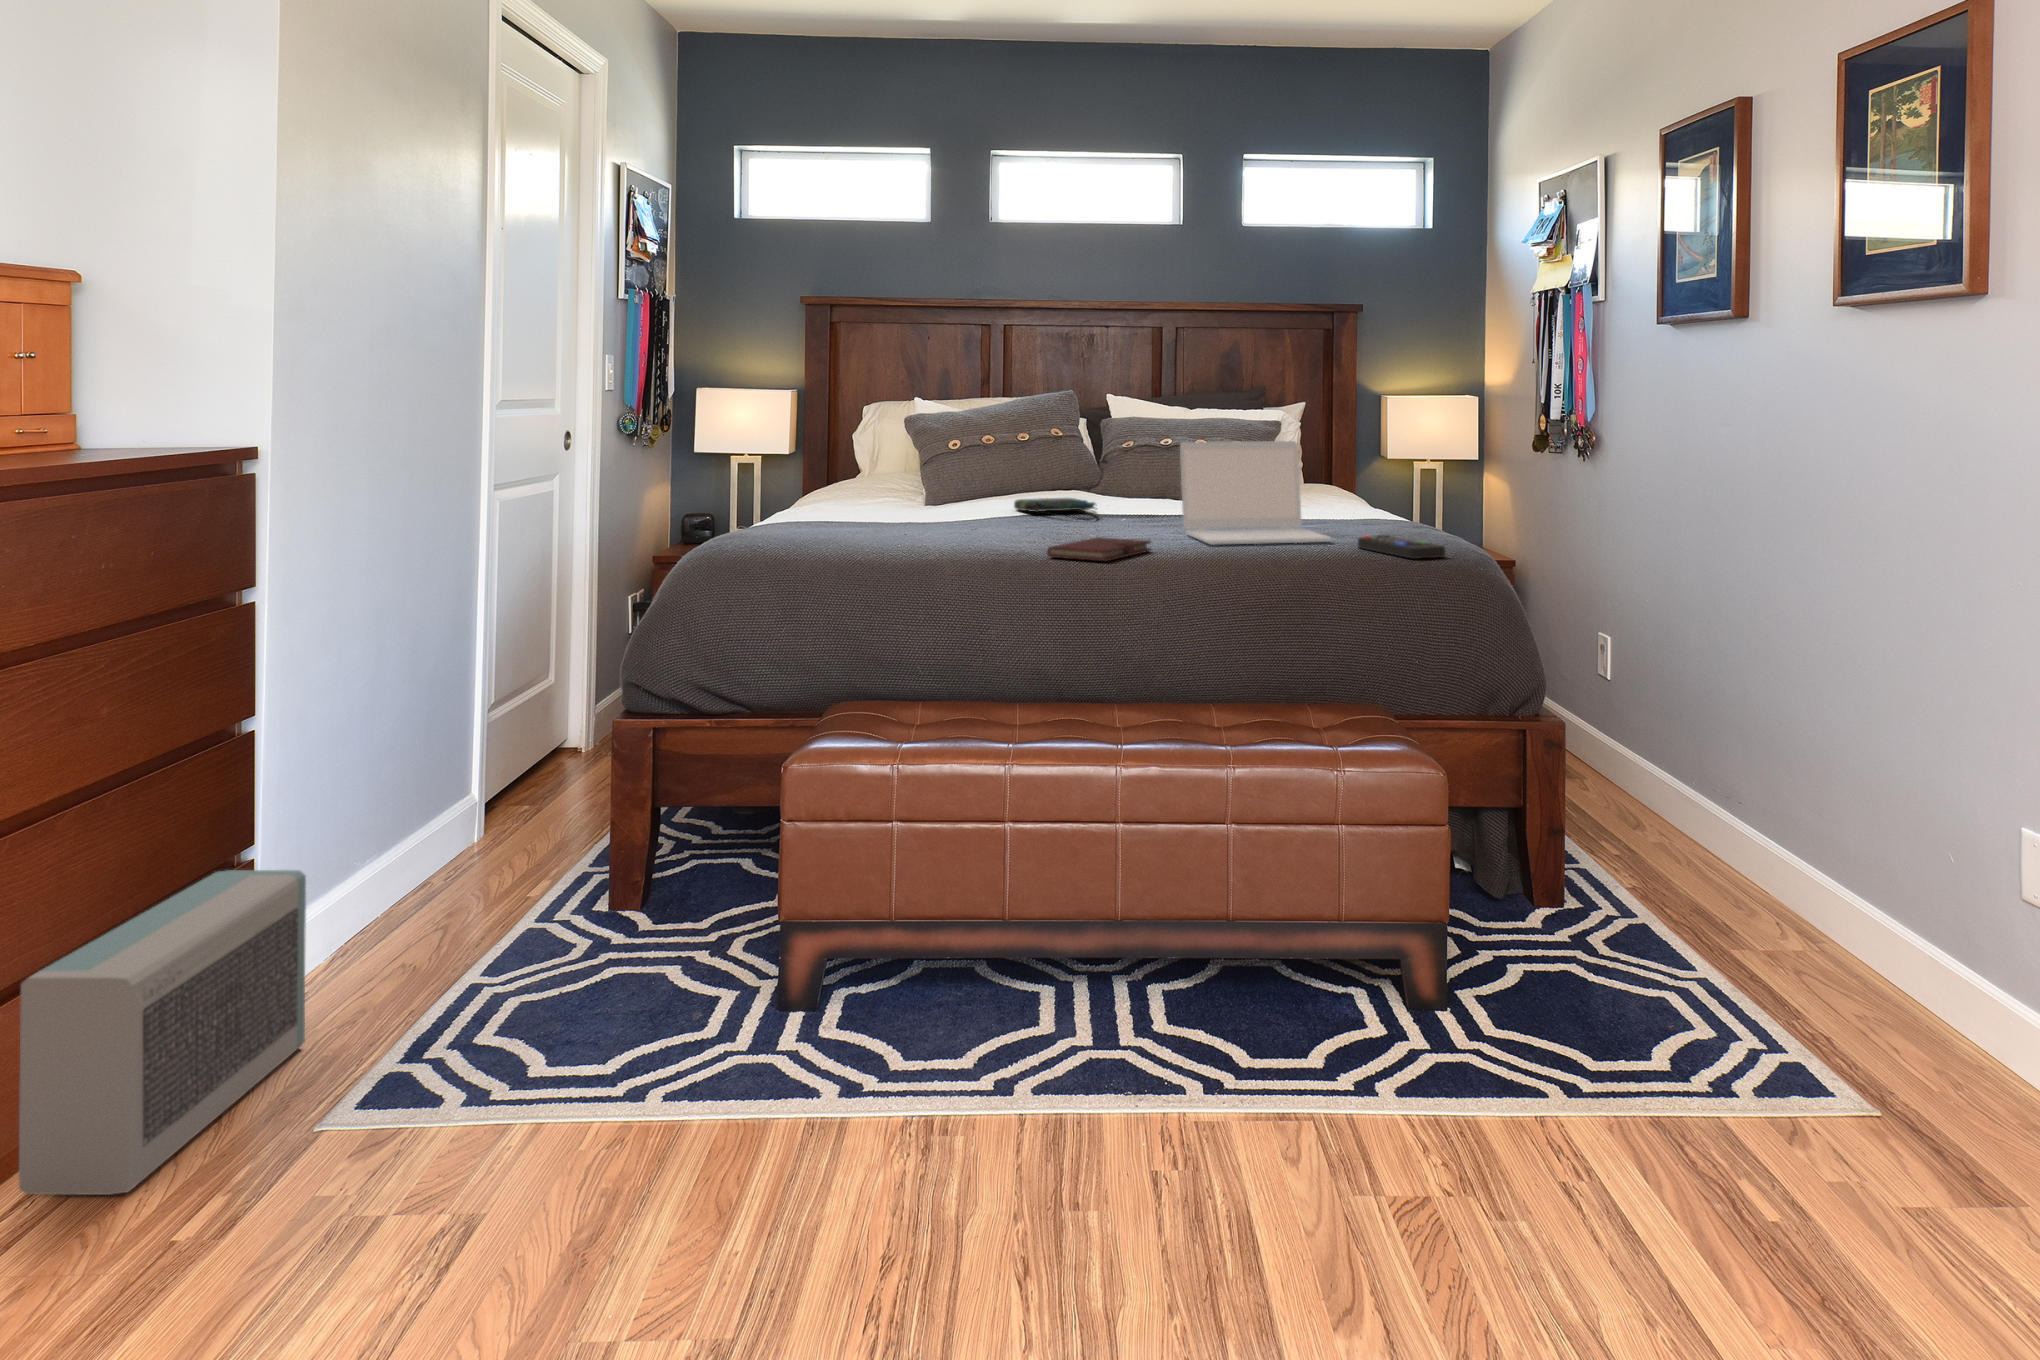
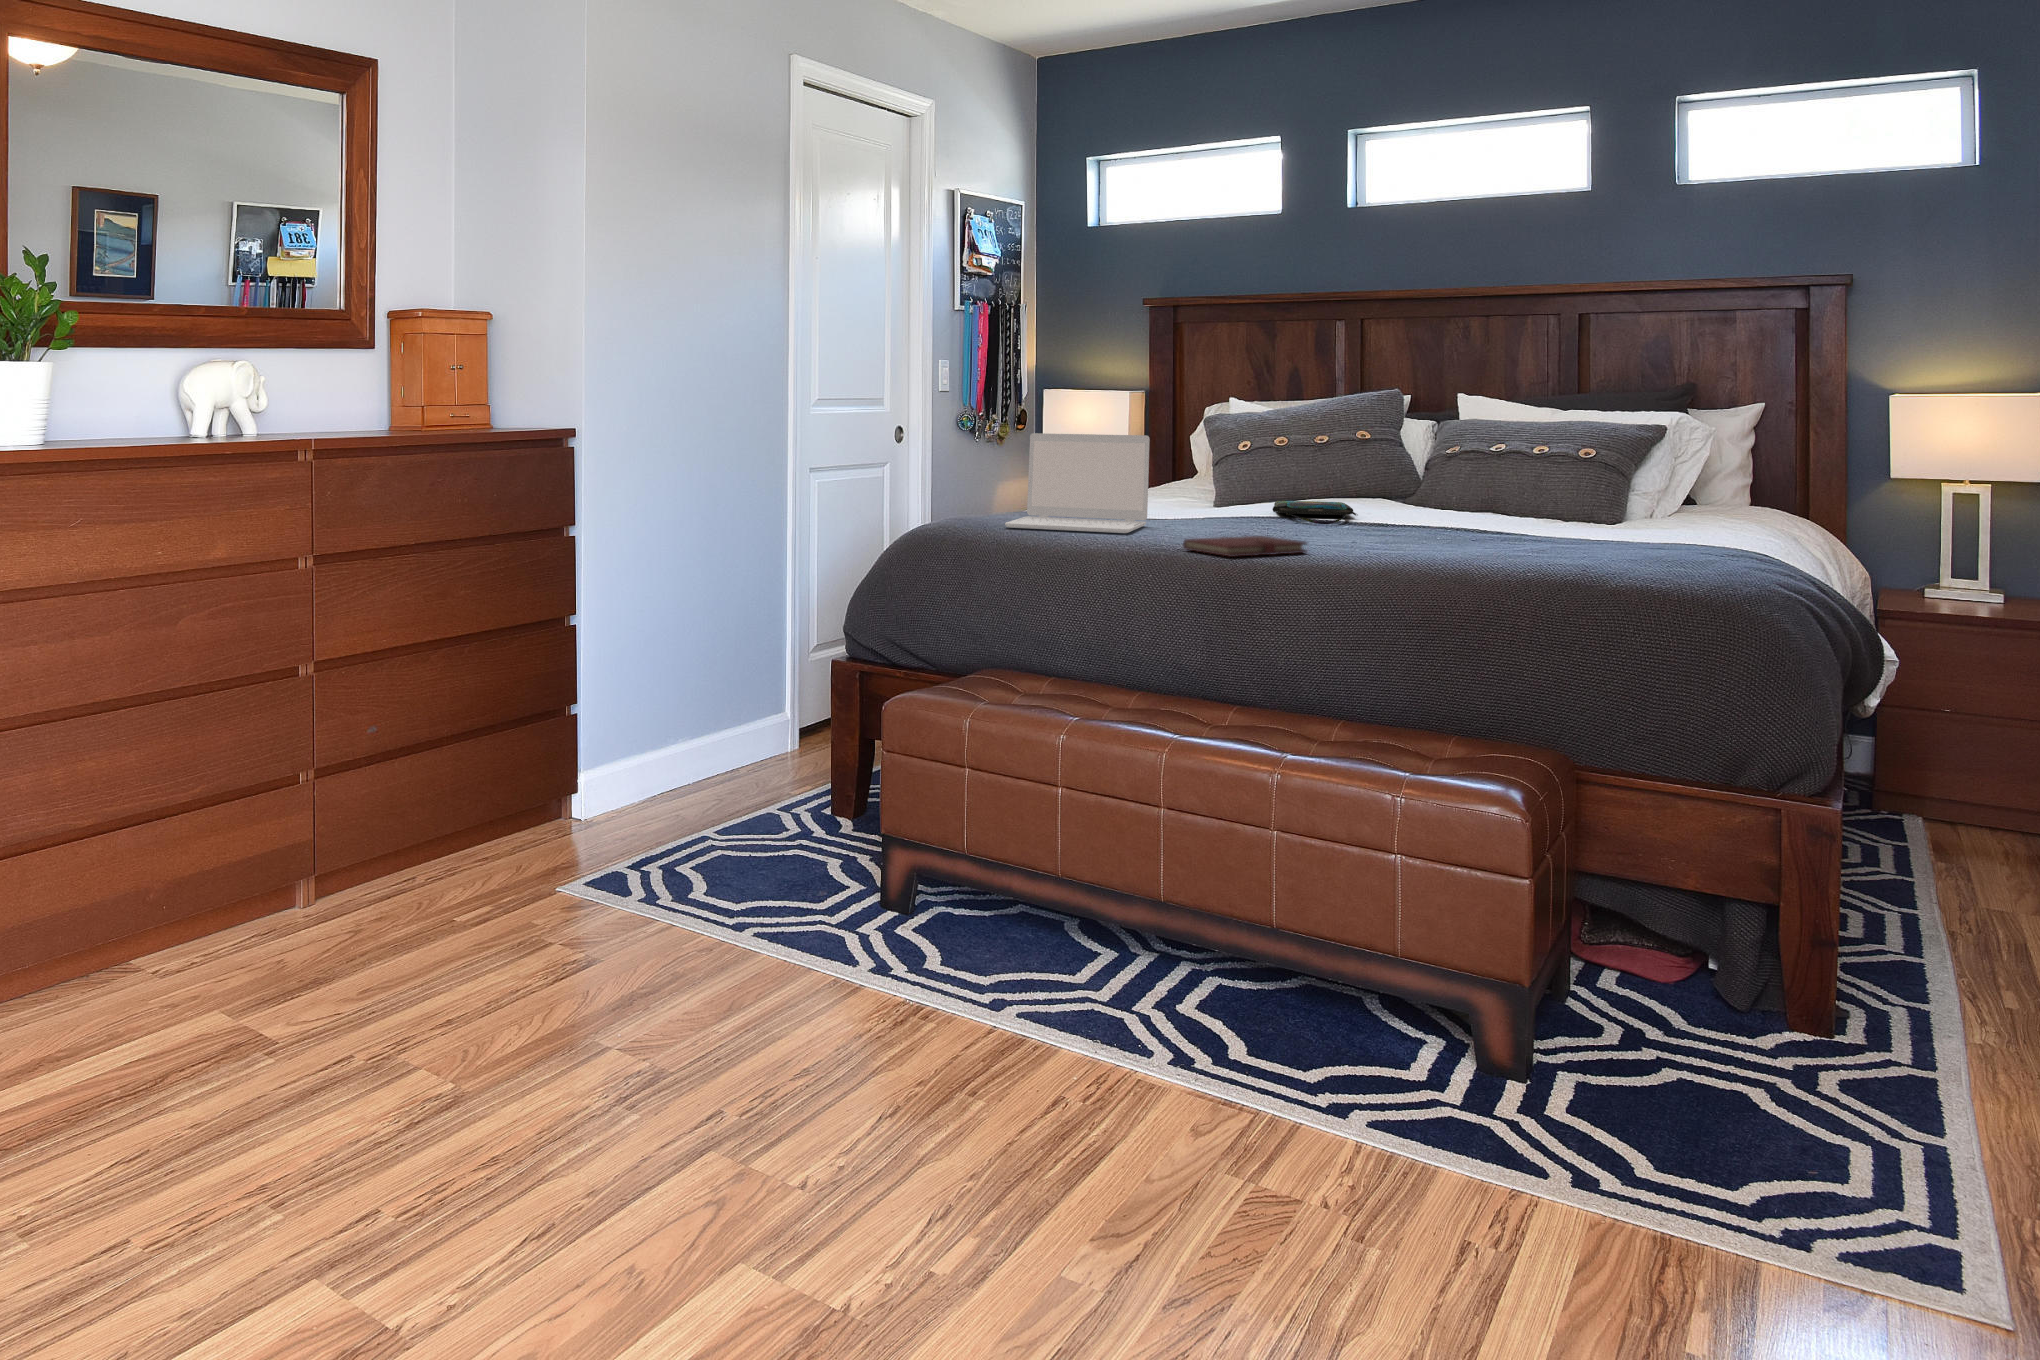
laptop: present [1180,441,1332,545] -> present [1005,433,1150,533]
remote control: present [1358,535,1445,559] -> none [1567,555,1652,584]
air purifier: present [19,870,306,1195] -> none [386,716,573,898]

